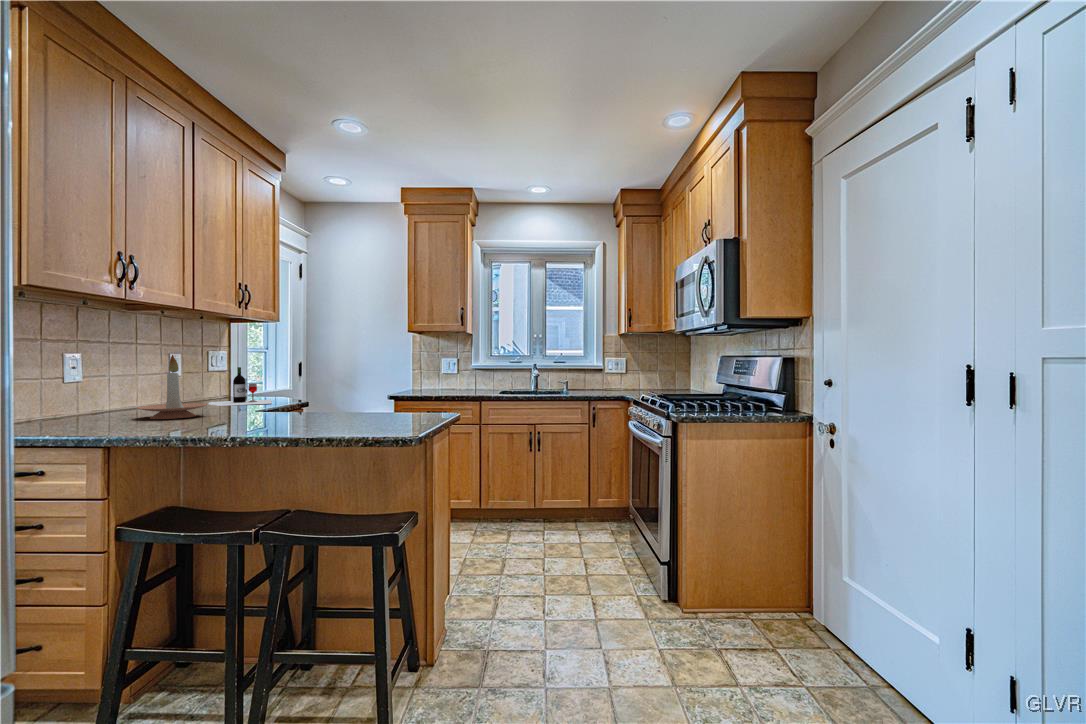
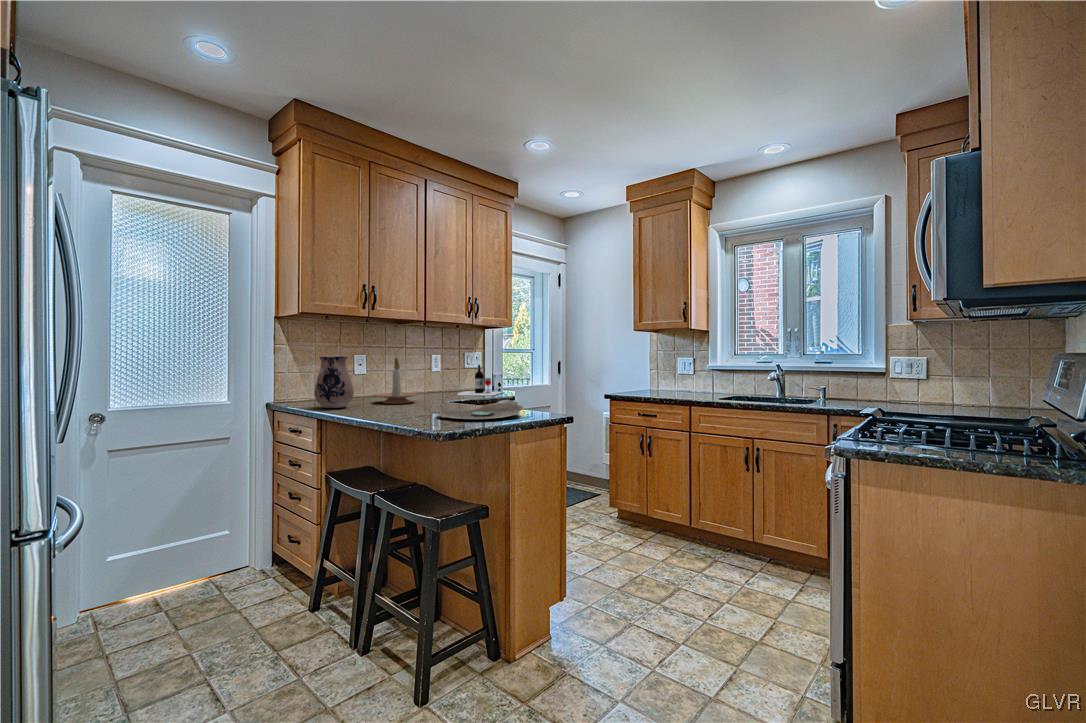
ceramic pitcher: none [66,352,136,429] -> present [315,356,354,408]
decorative bowl: none [309,401,403,423] -> present [438,400,523,420]

